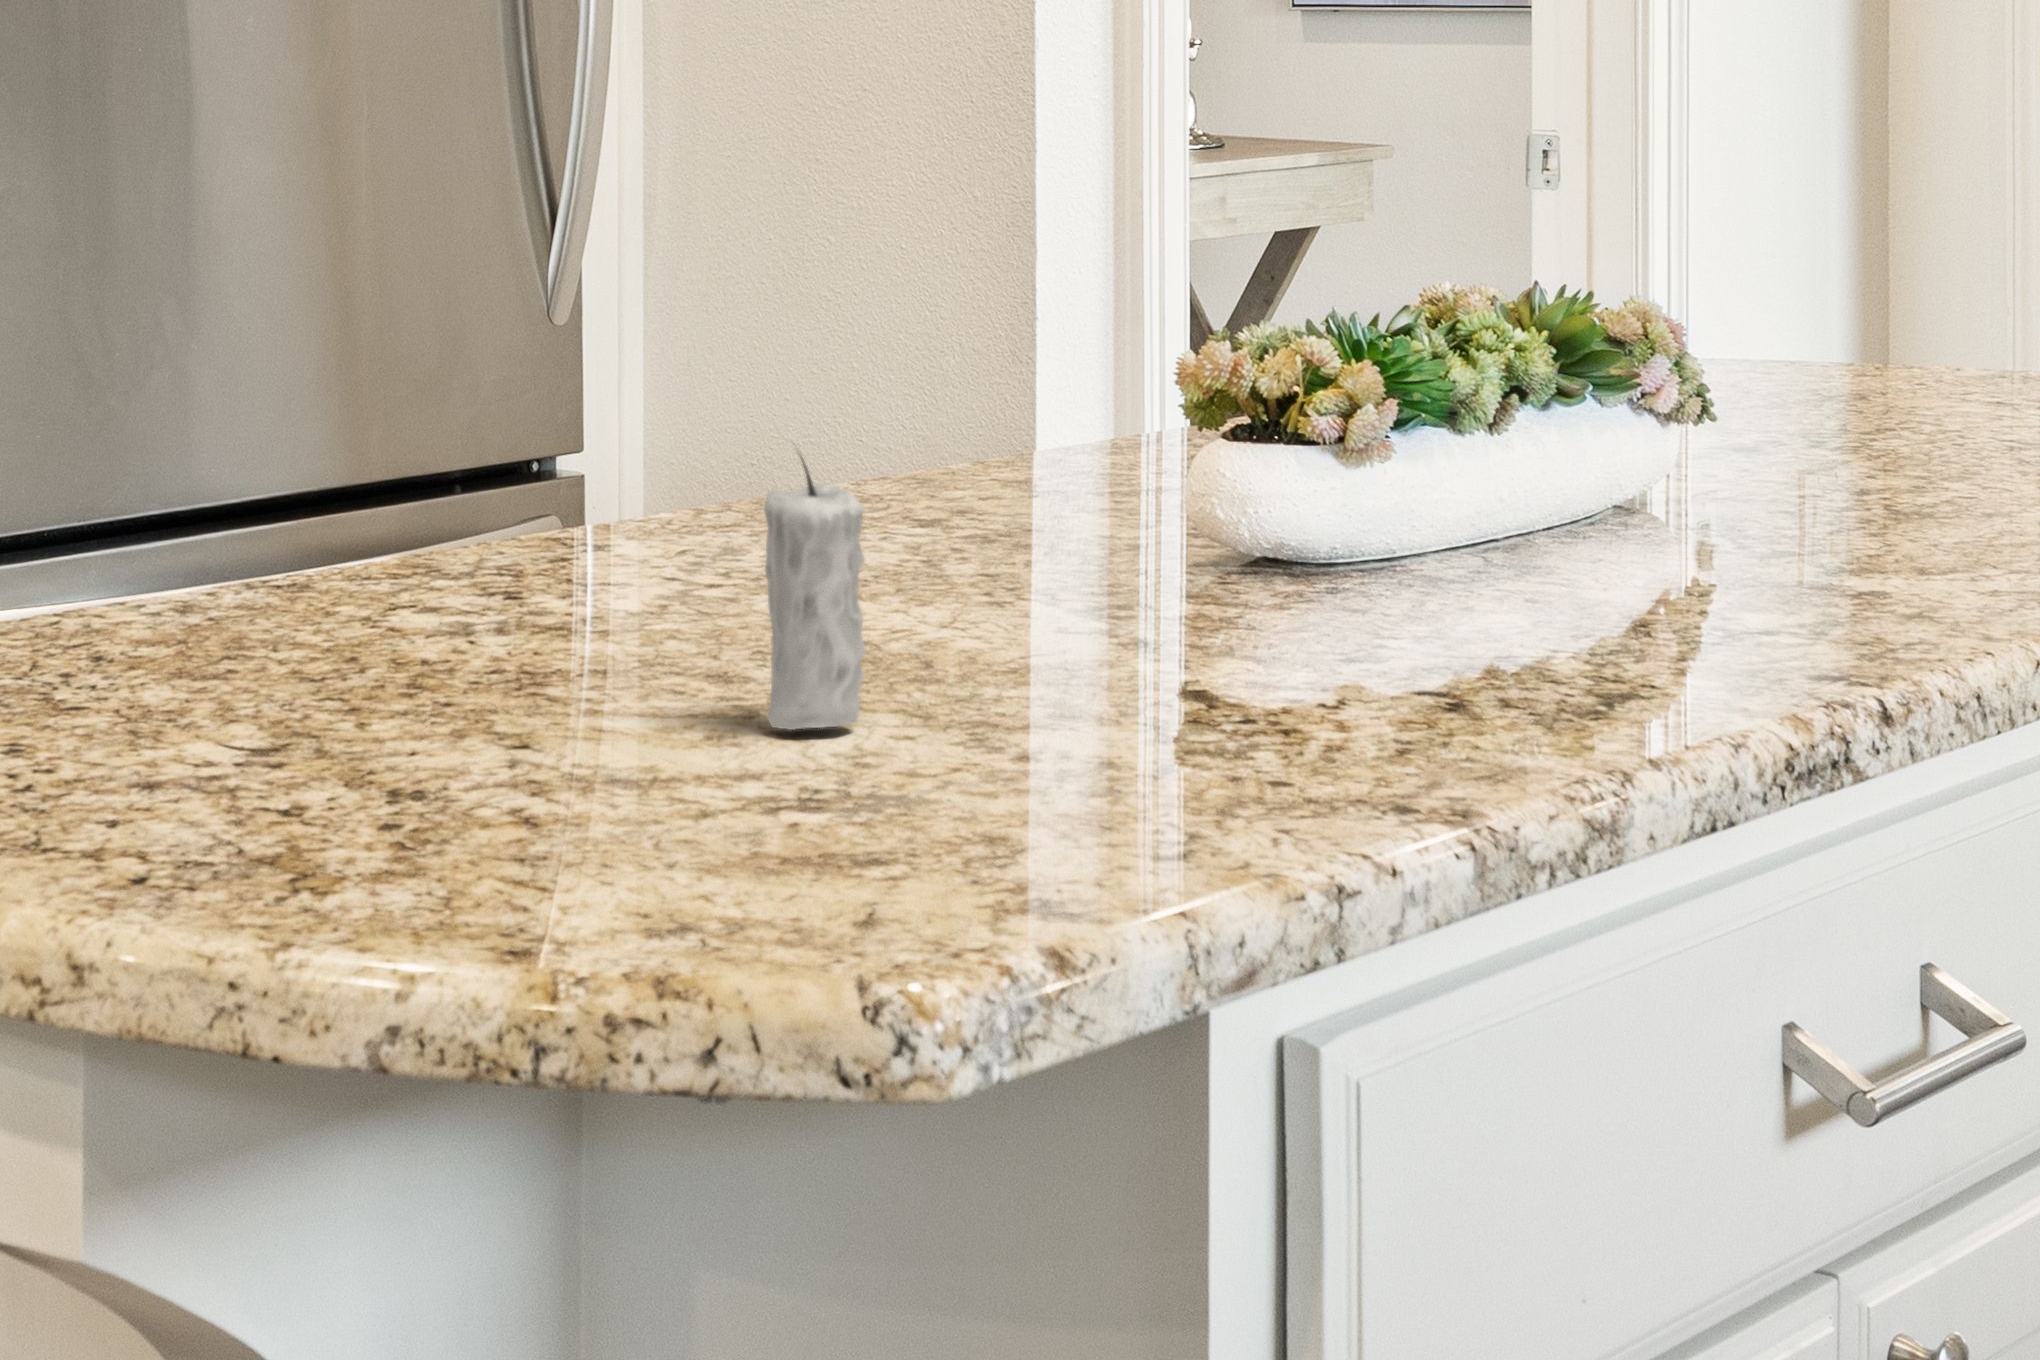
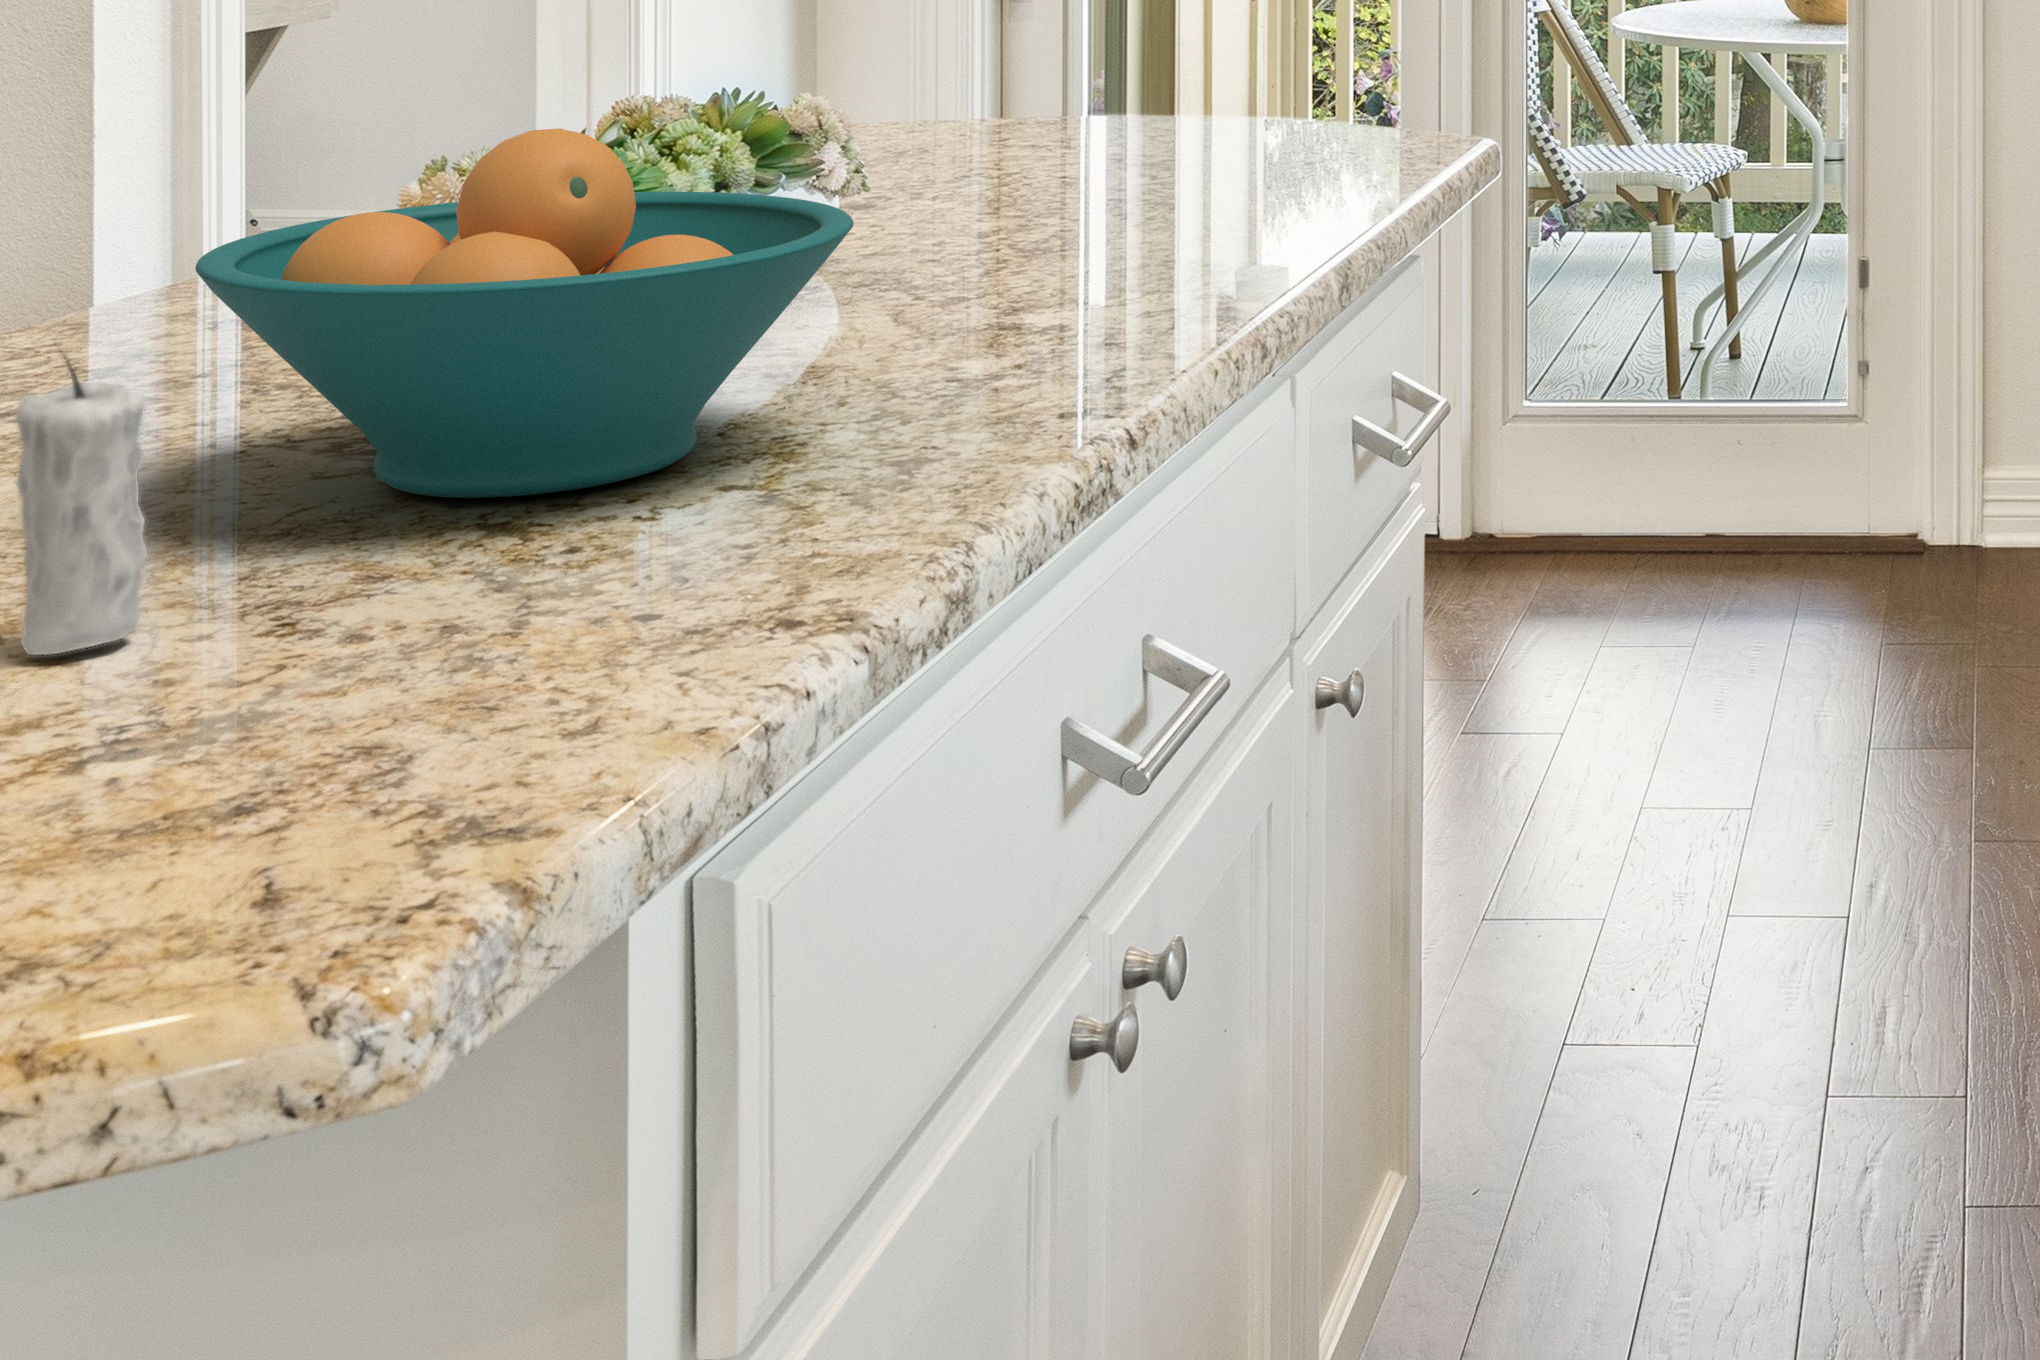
fruit bowl: none [946,293,1568,667] -> present [195,129,854,498]

